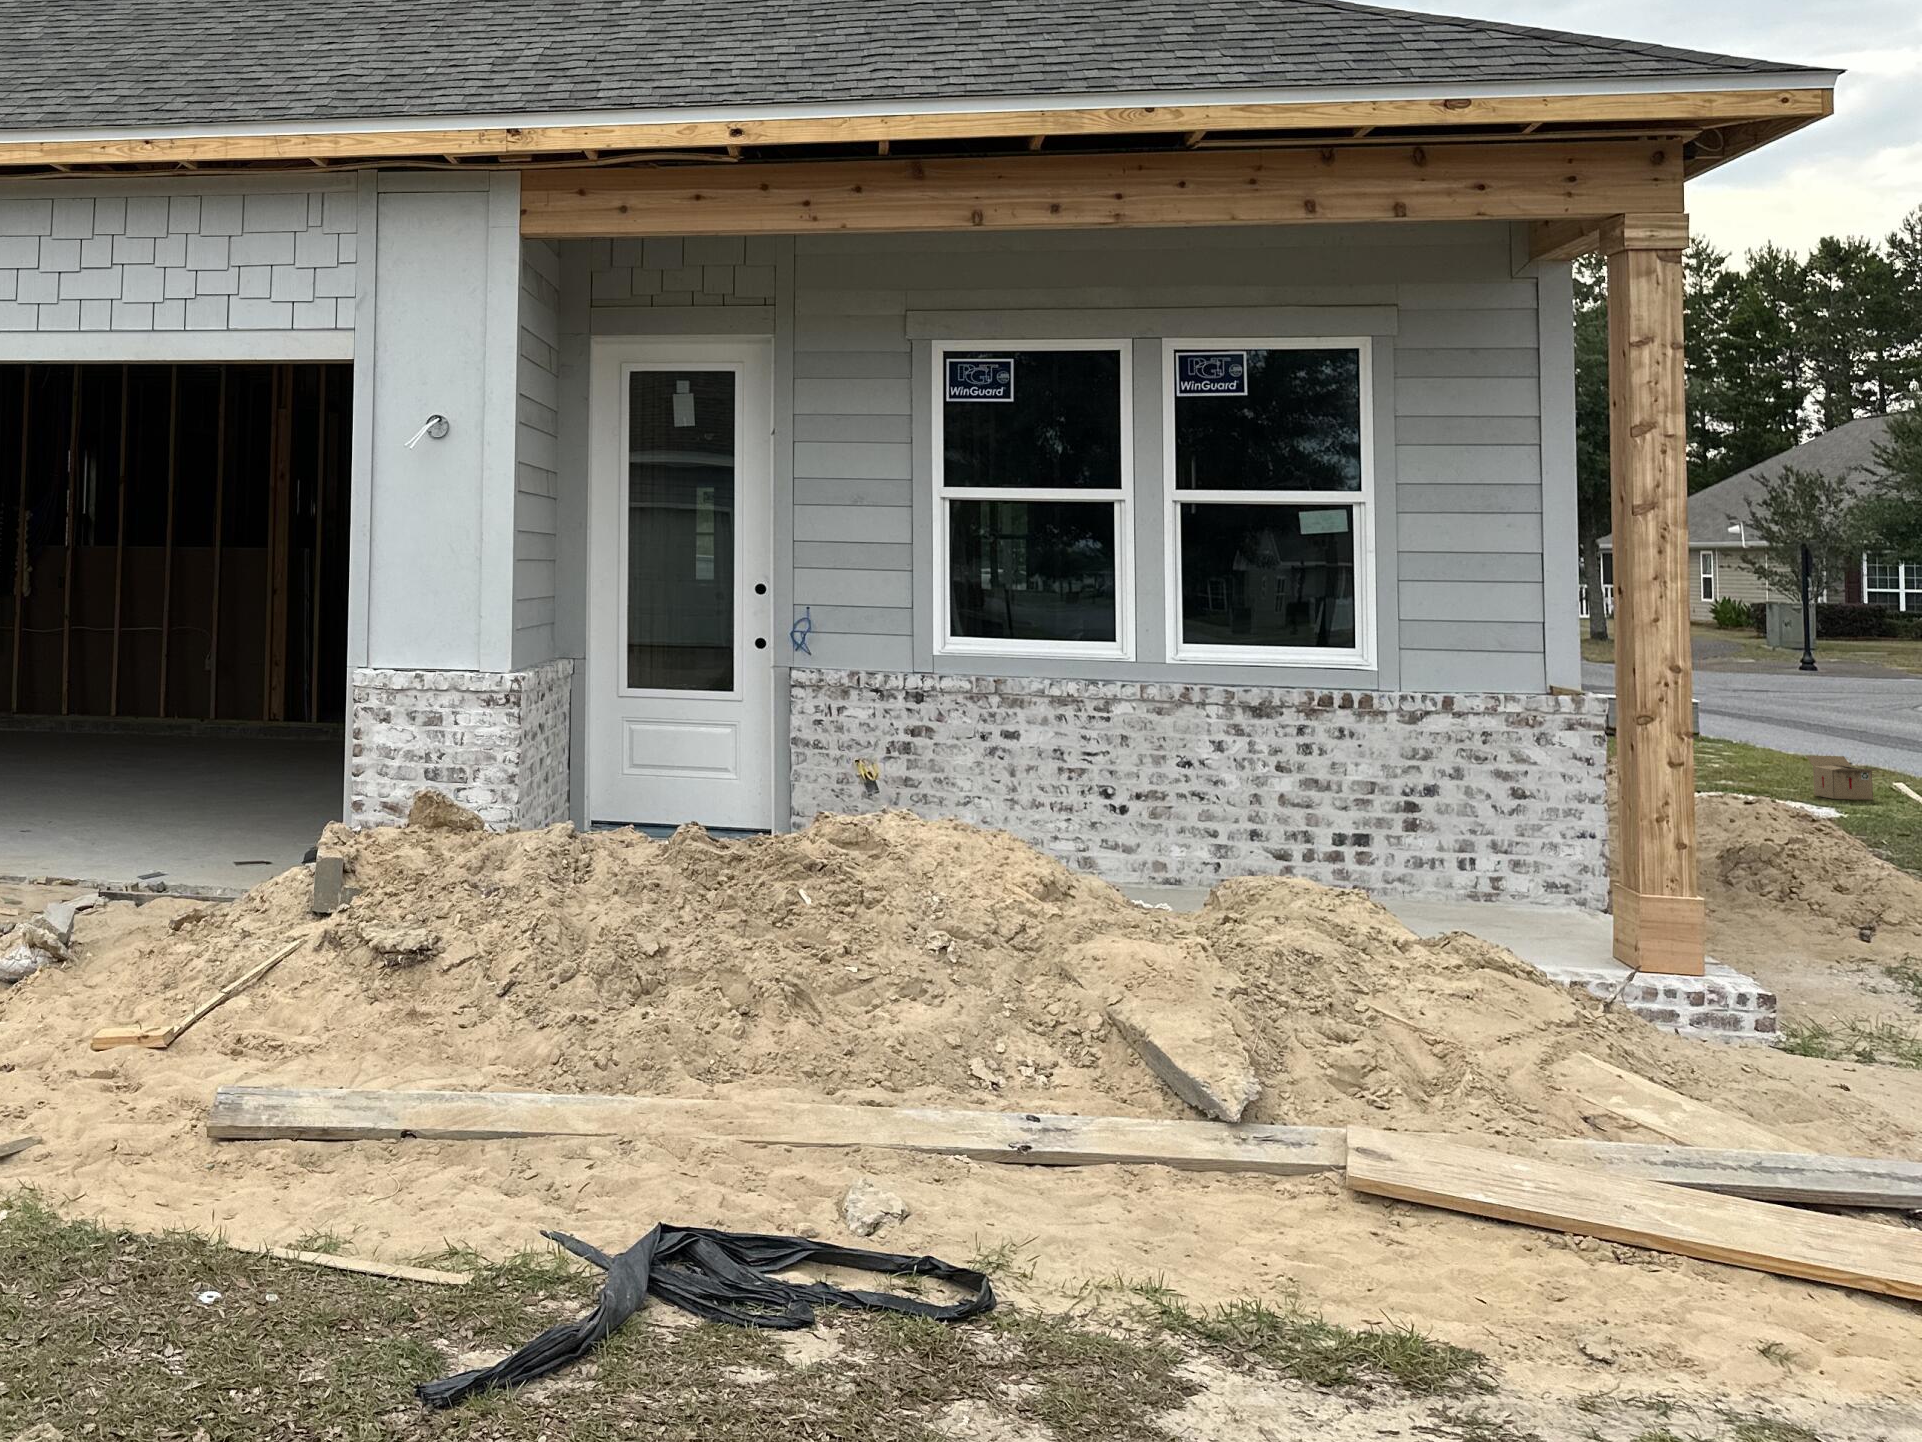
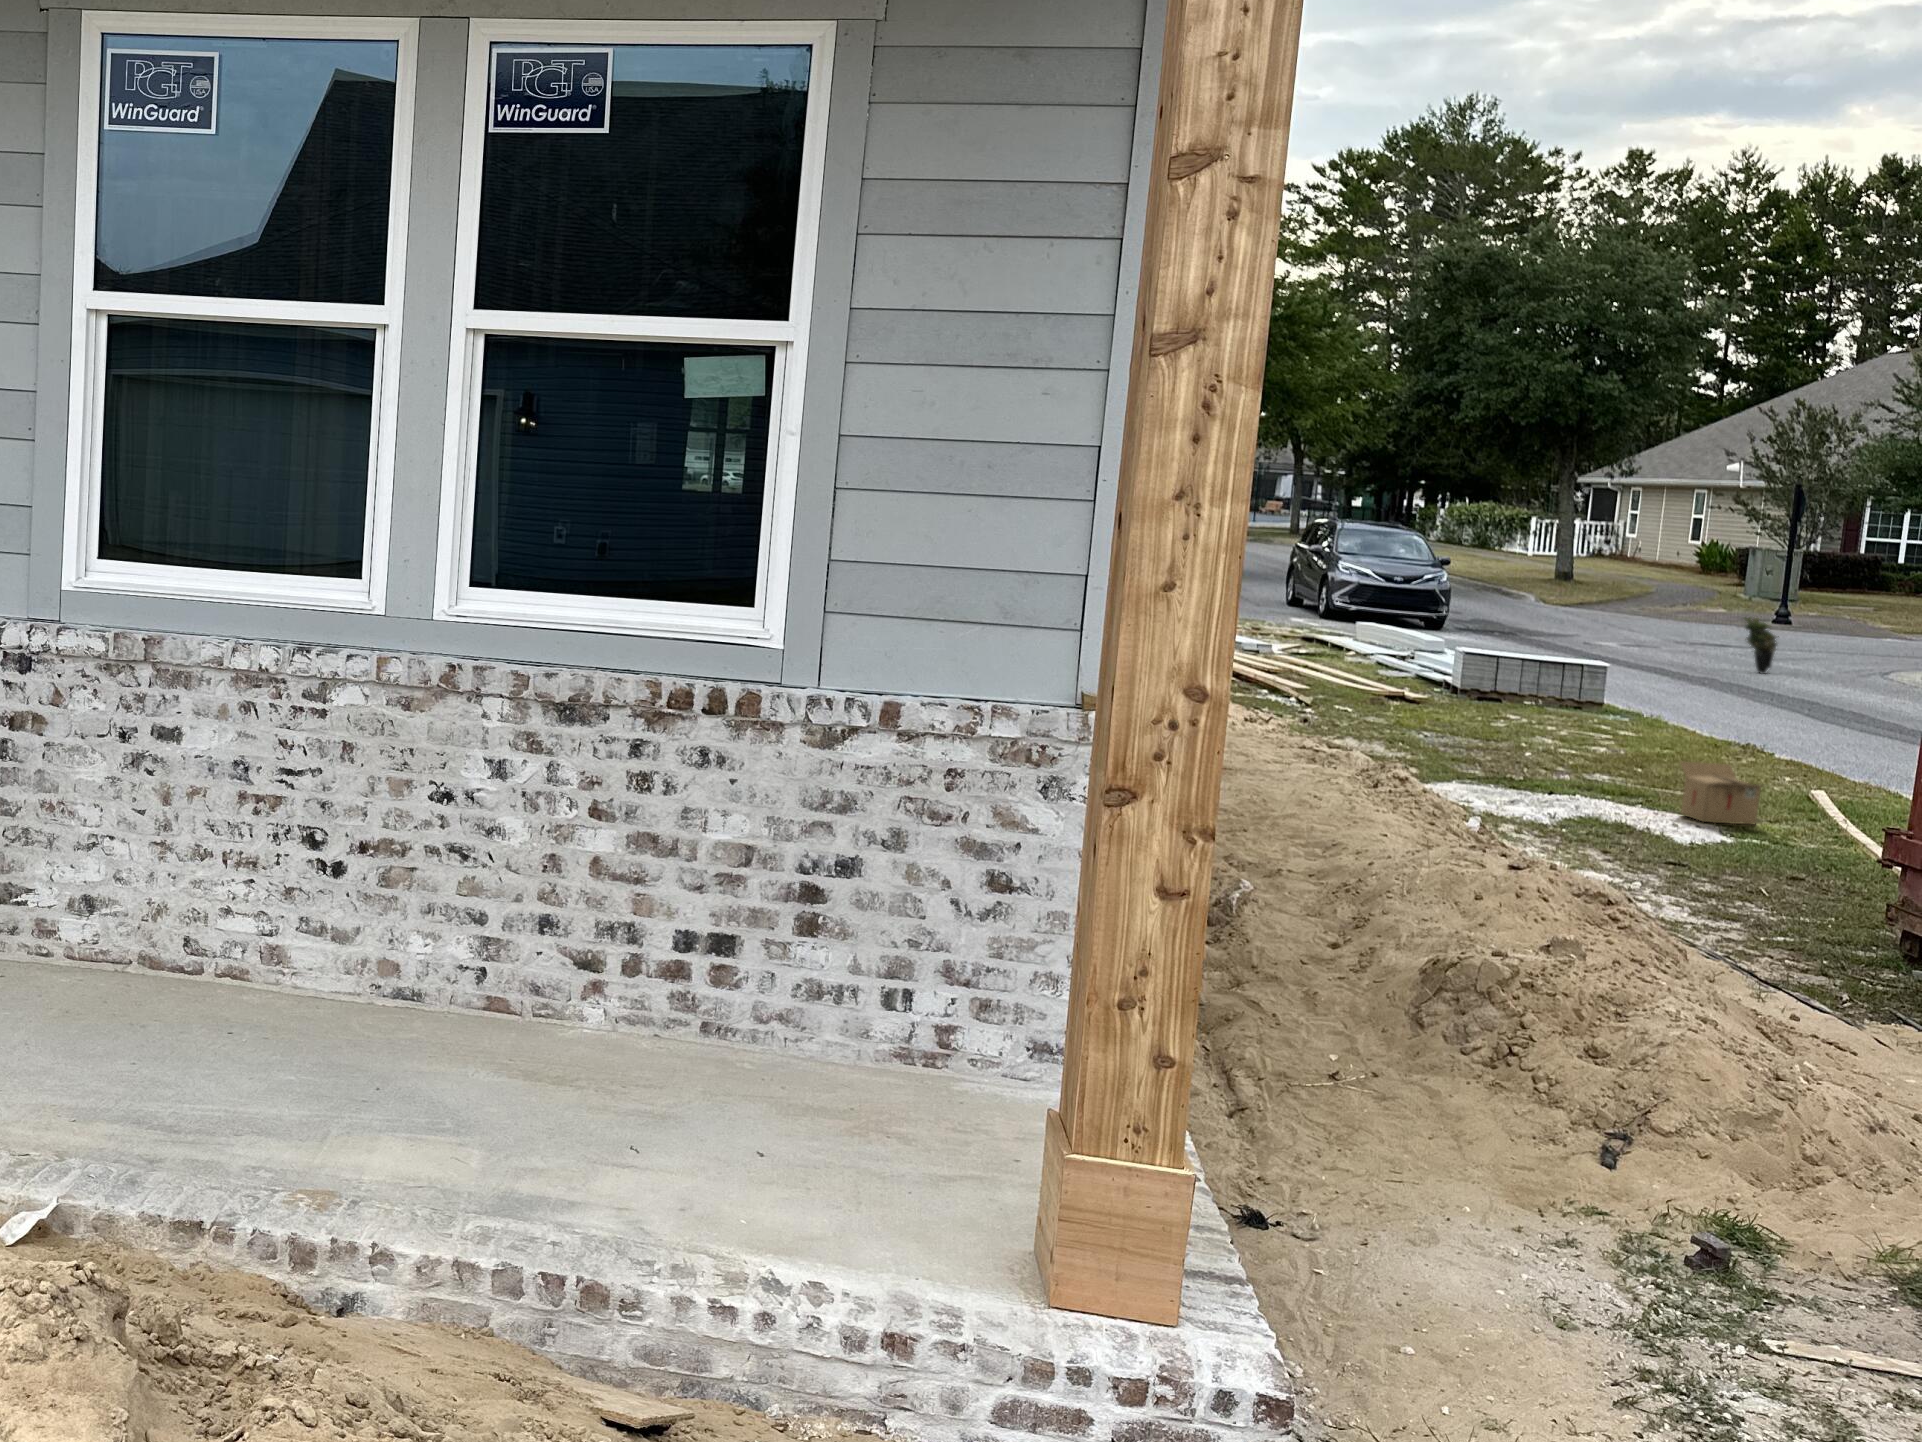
potted plant: none [1792,655,1828,703] -> present [1745,618,1779,674]

